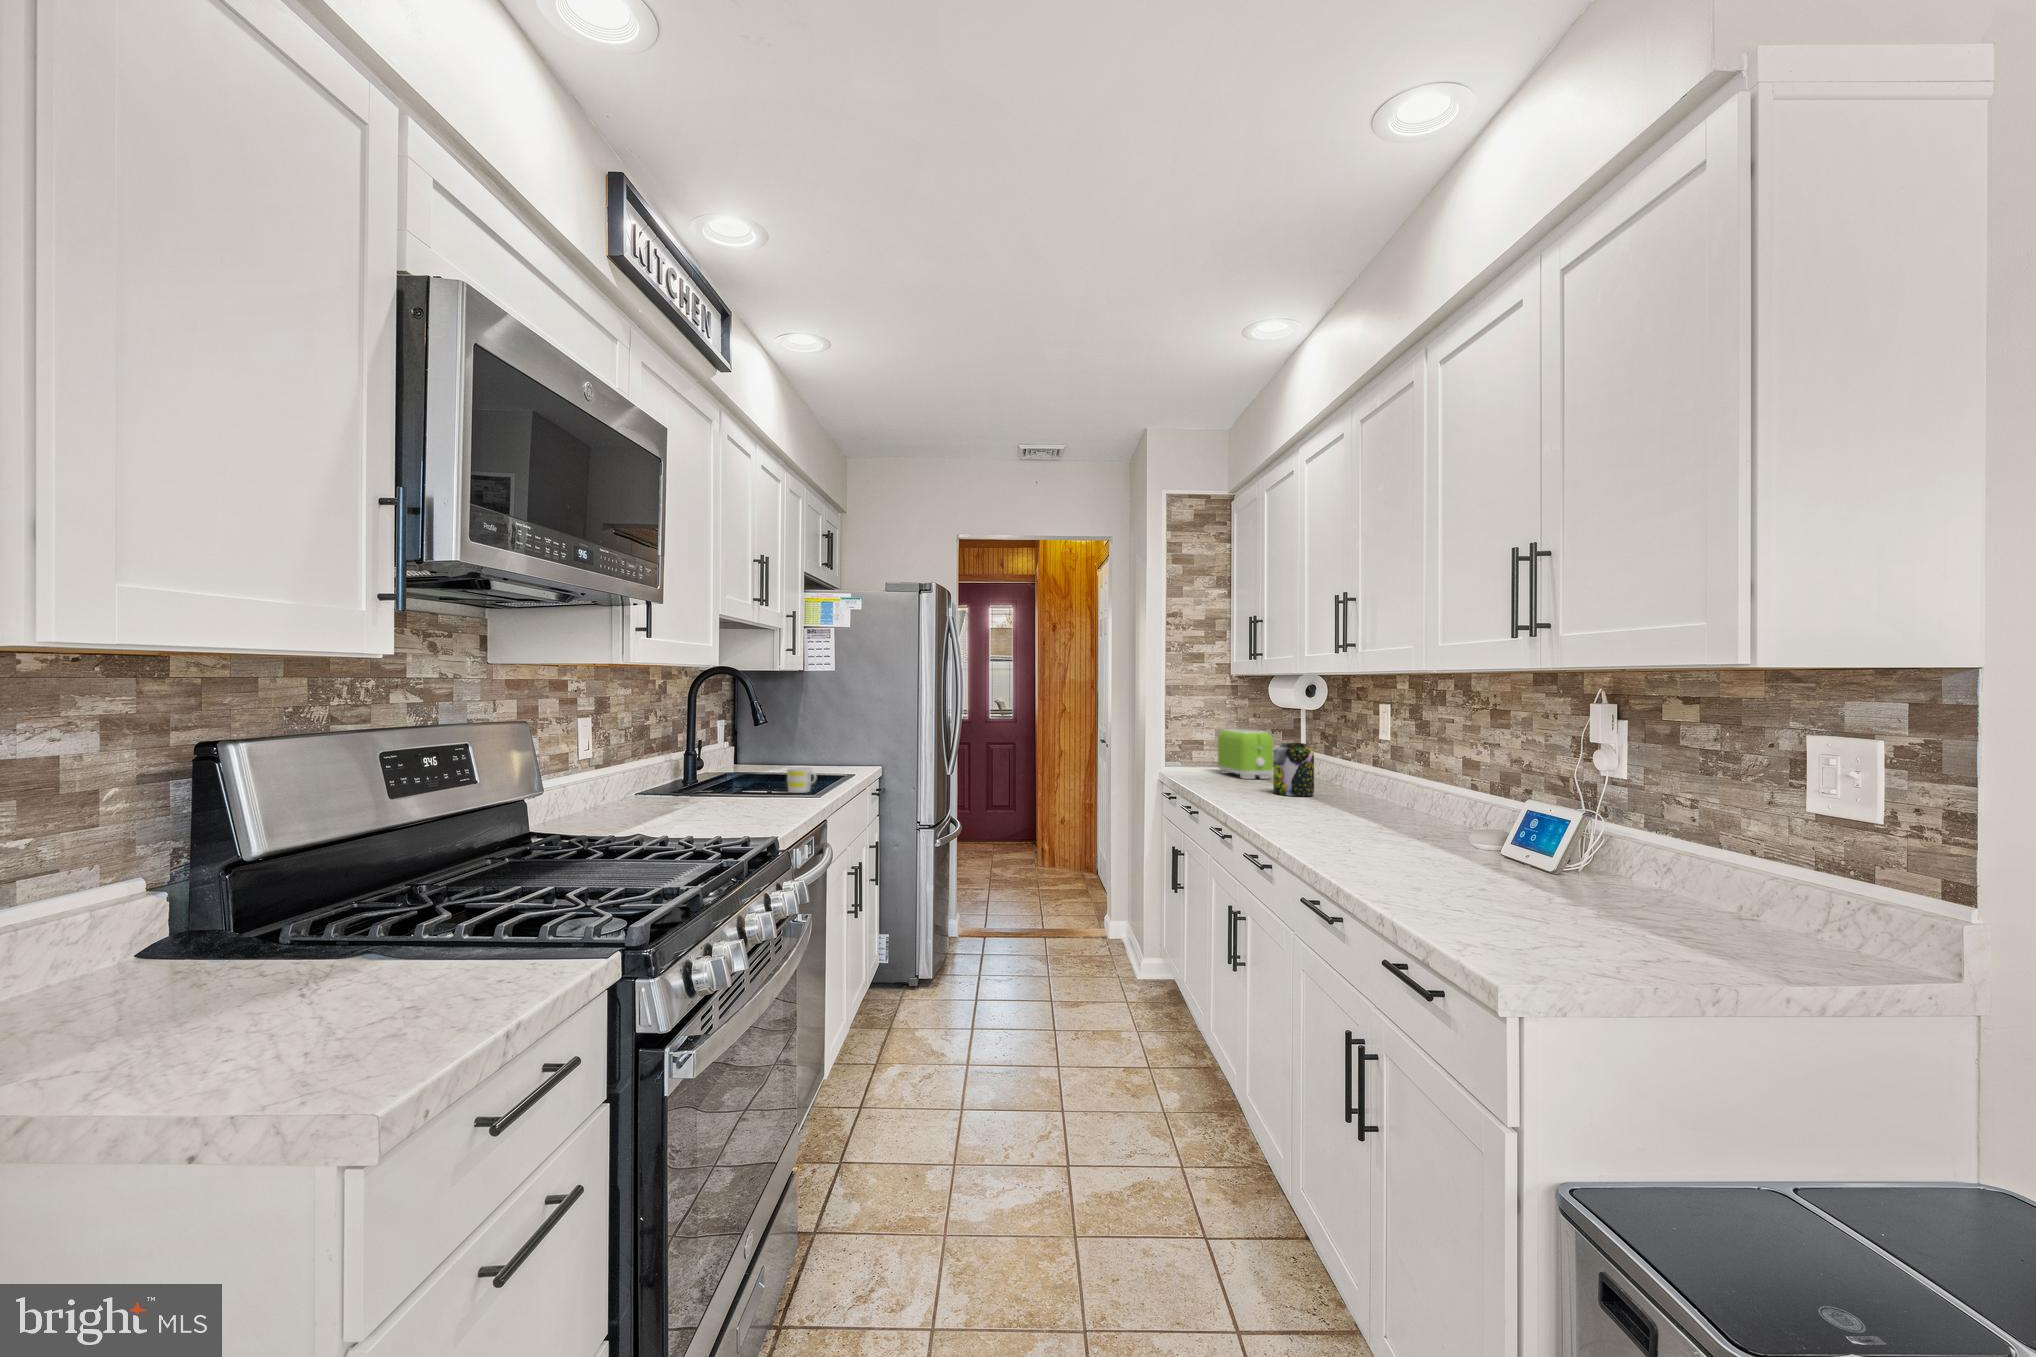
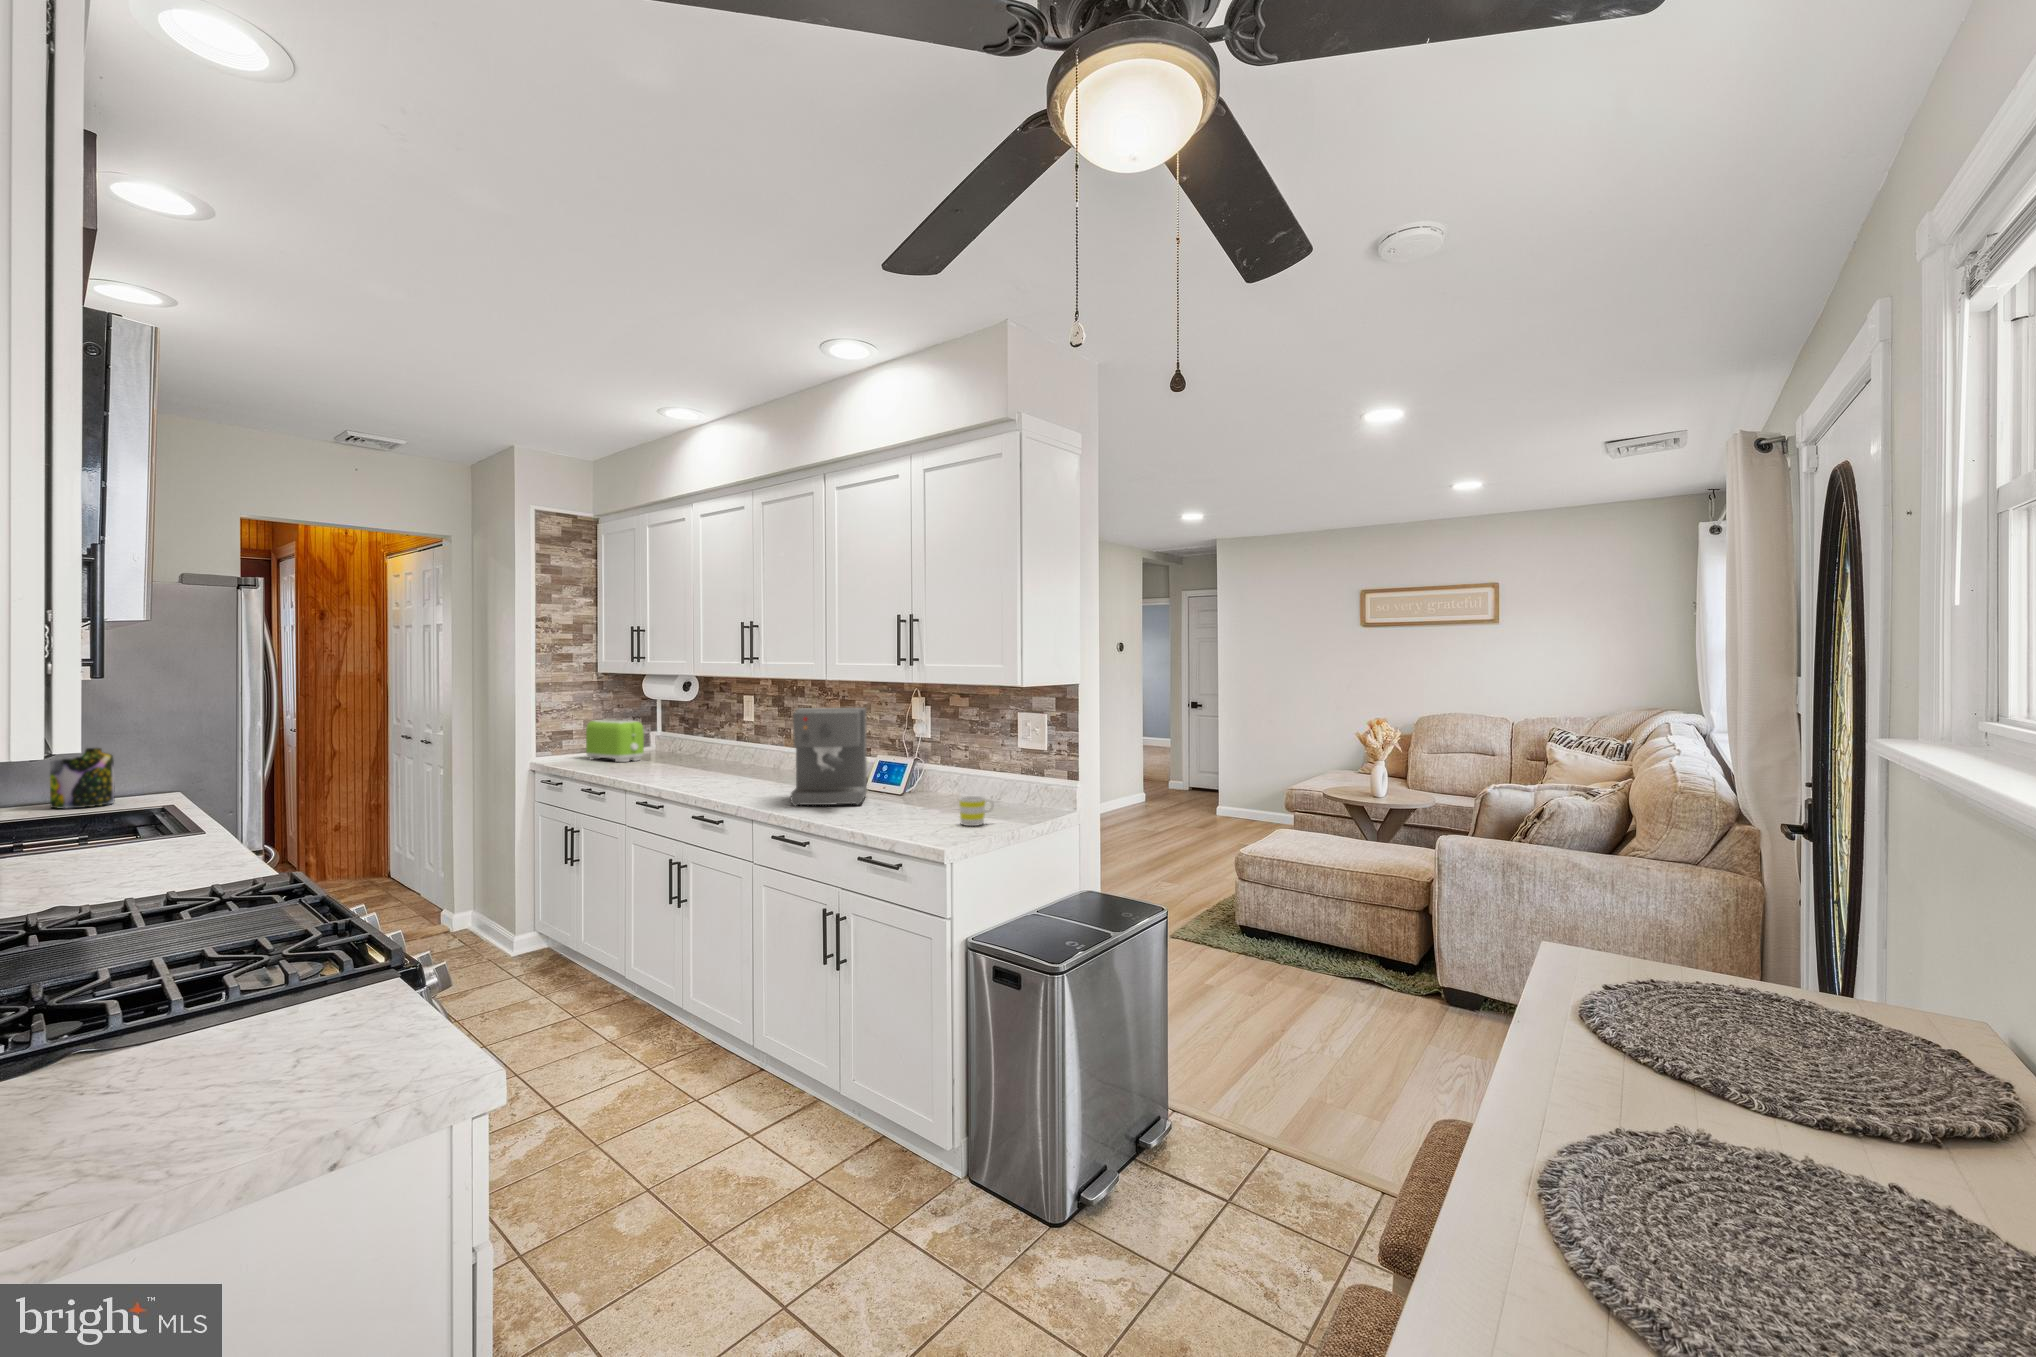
coffee maker: none [1350,715,1496,877] -> present [791,708,867,806]
jar: present [1273,743,1314,796] -> present [50,748,115,809]
mug: present [787,767,816,793] -> present [959,796,994,826]

